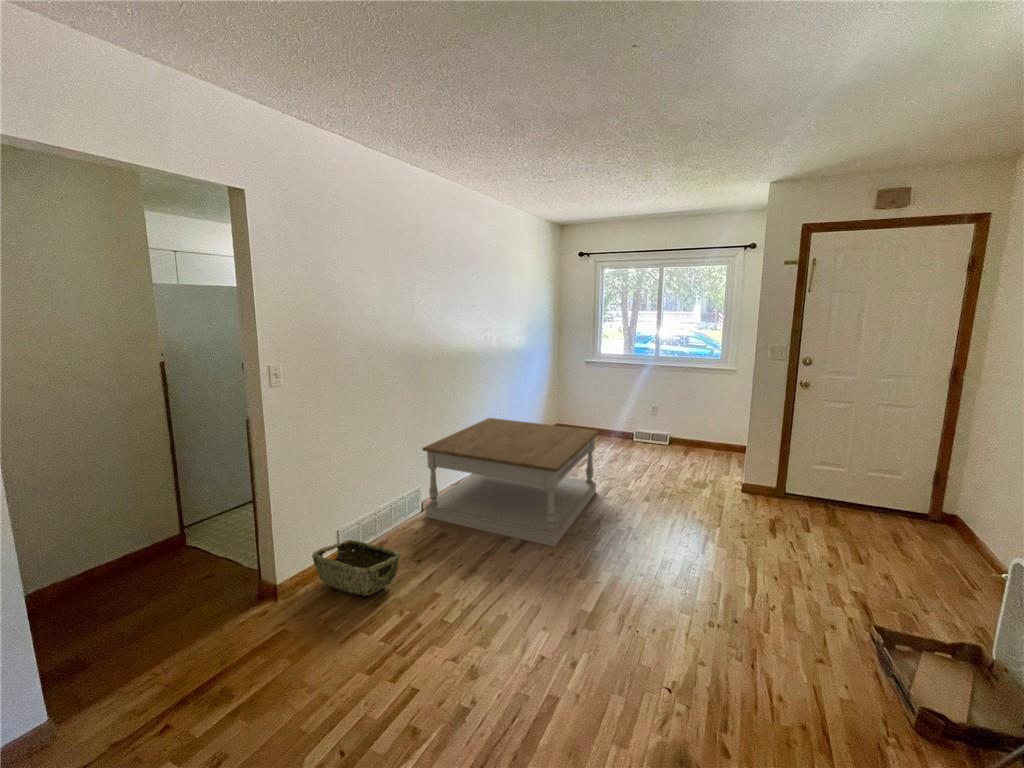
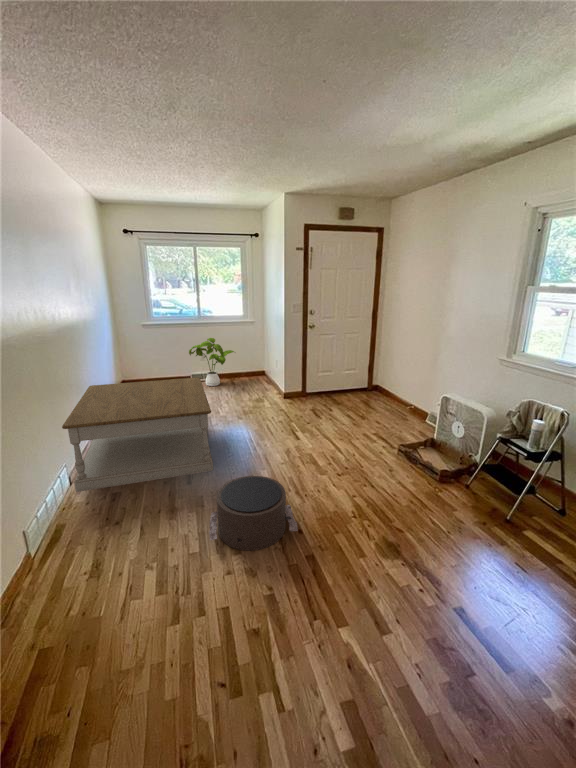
house plant: none [632,386,700,451] -> present [189,338,234,386]
woven basket: present [312,540,400,596] -> none [14,525,118,591]
pouf: none [463,557,584,659] -> present [209,476,298,551]

